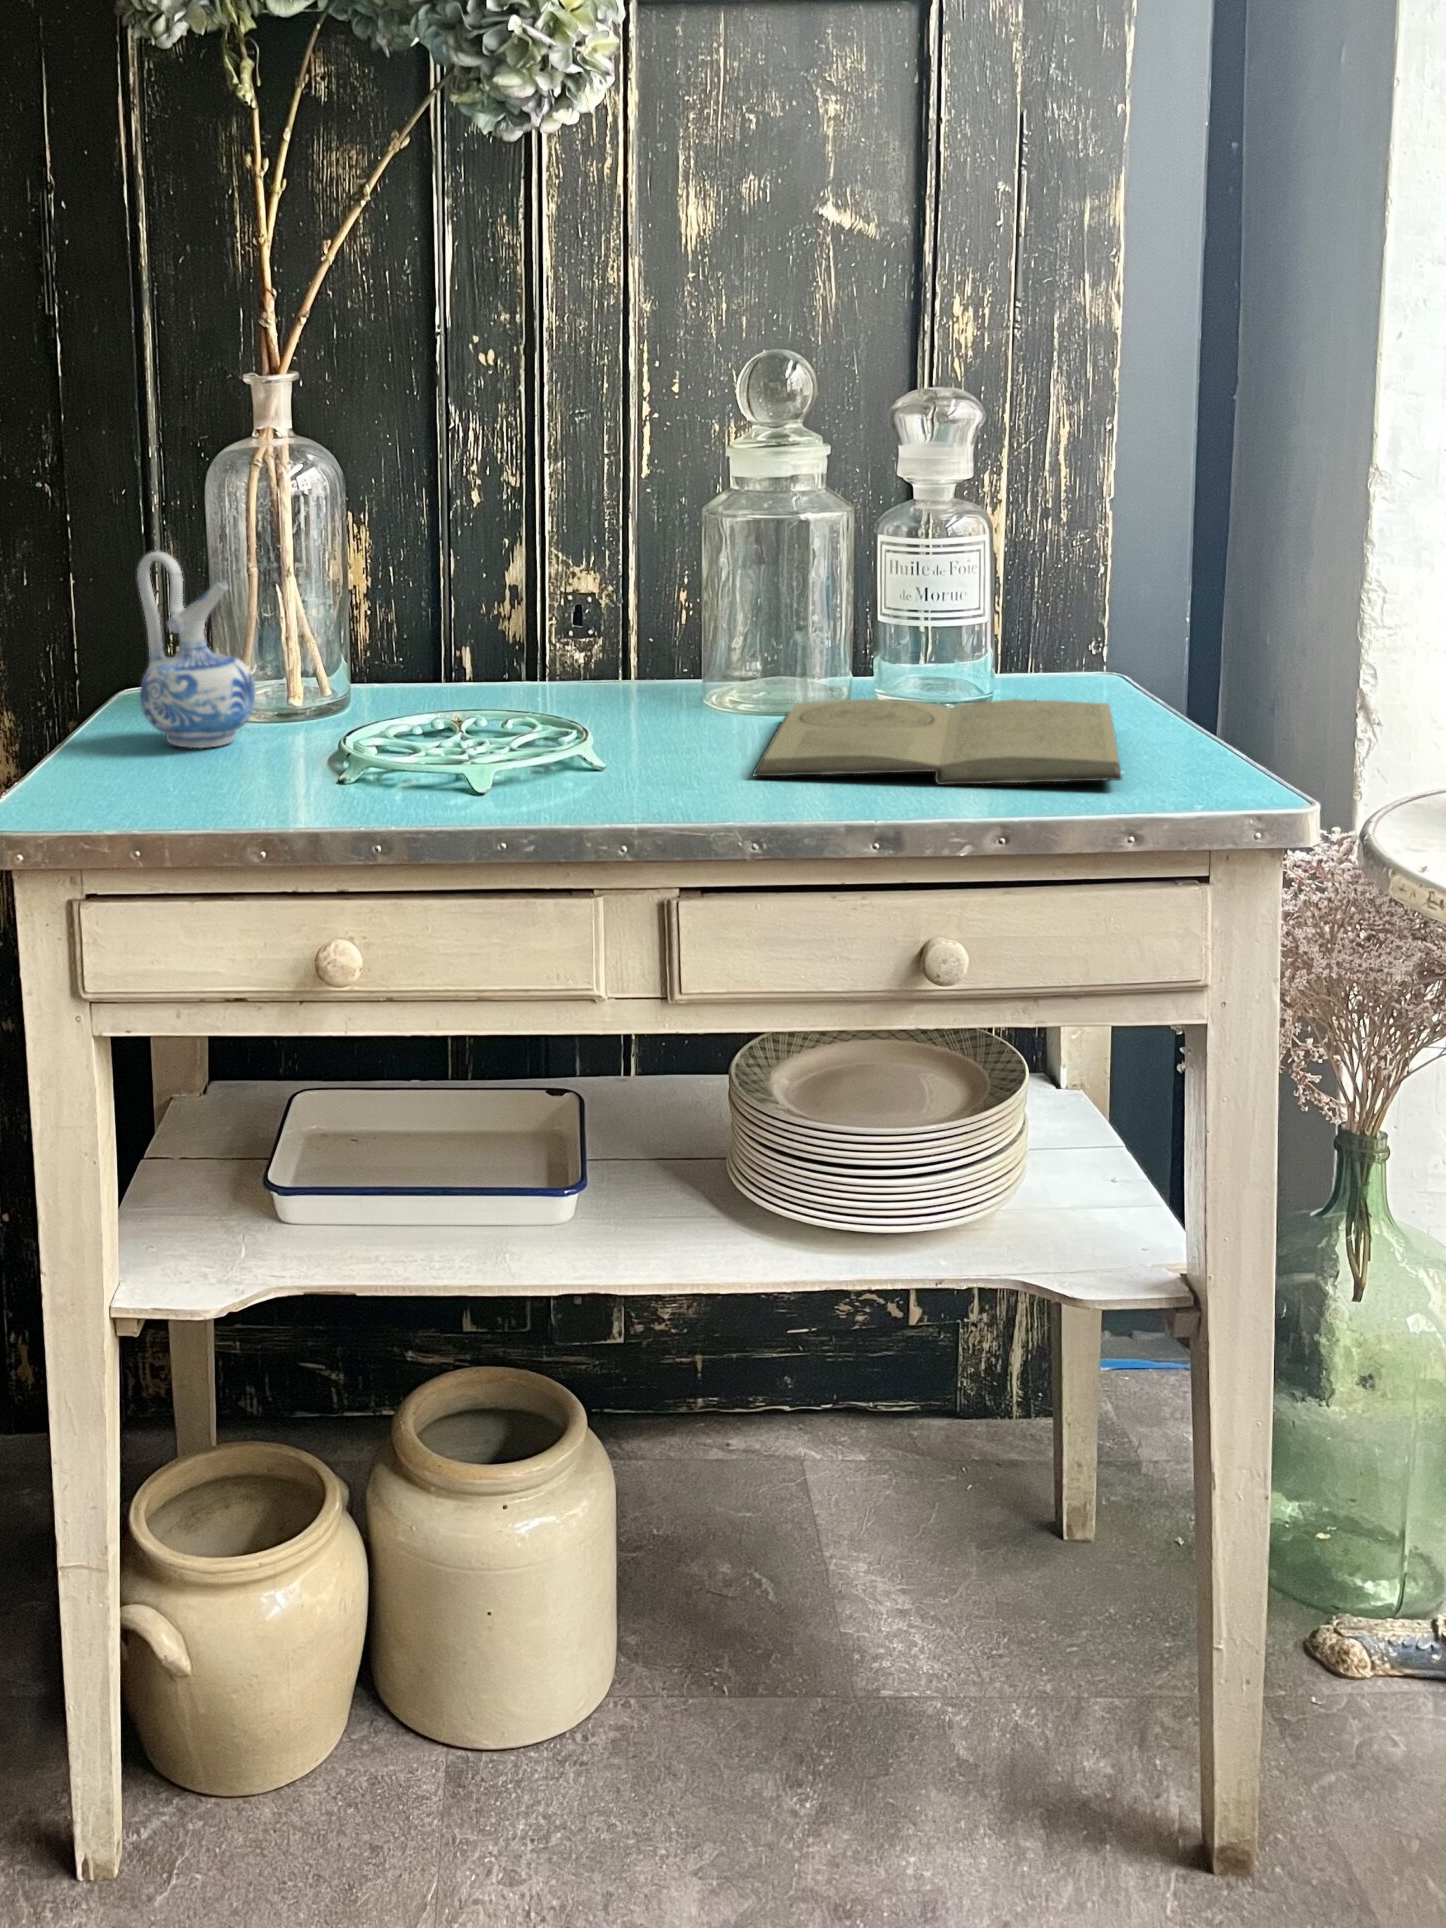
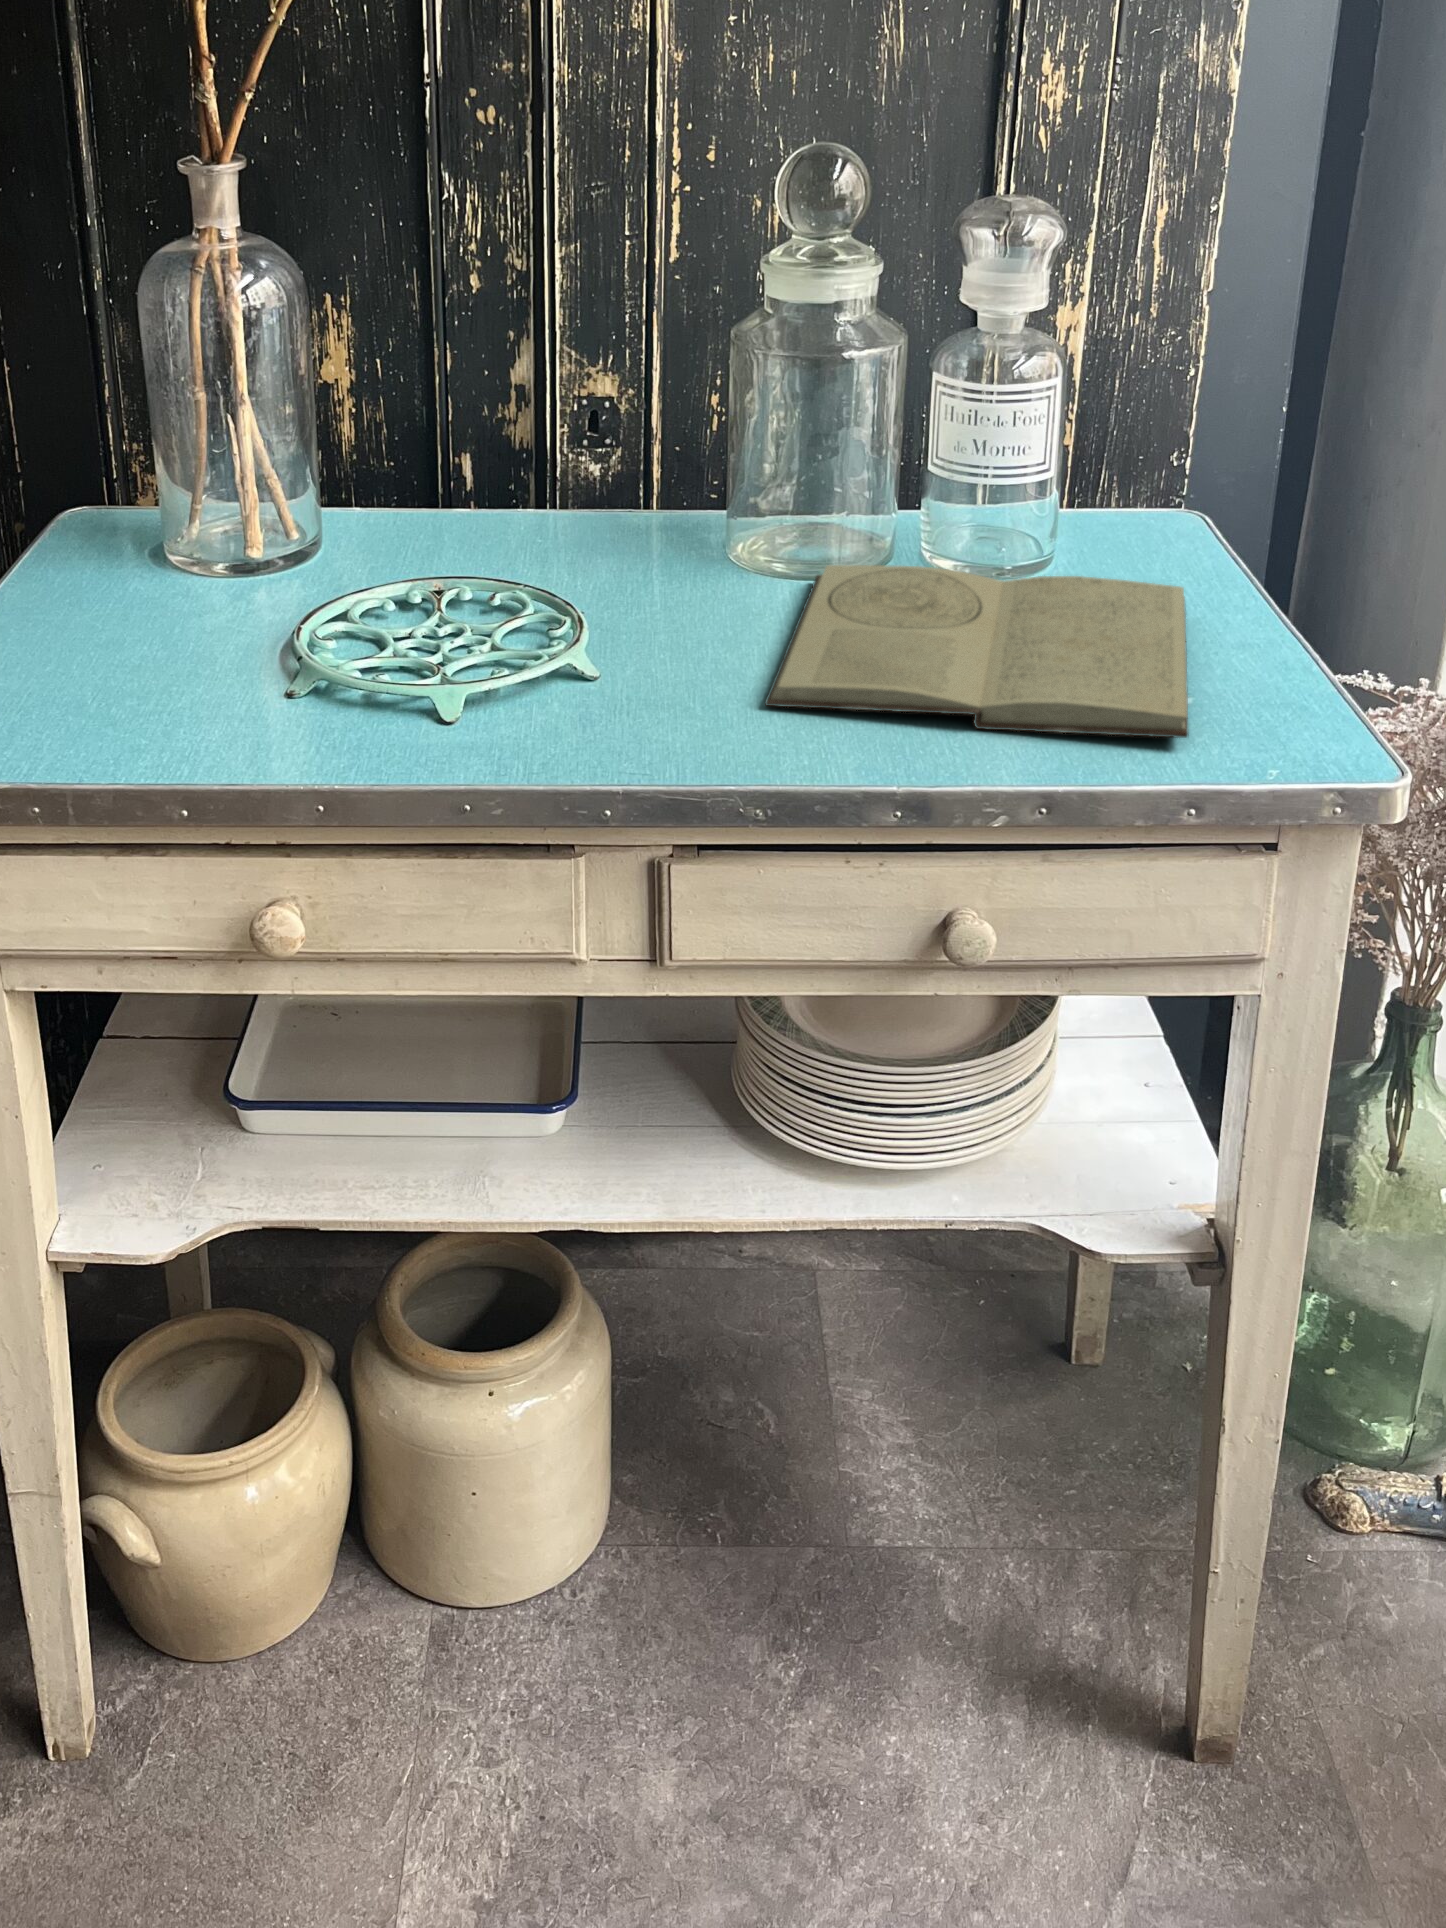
ceramic pitcher: present [137,551,255,748] -> none [56,394,203,622]

